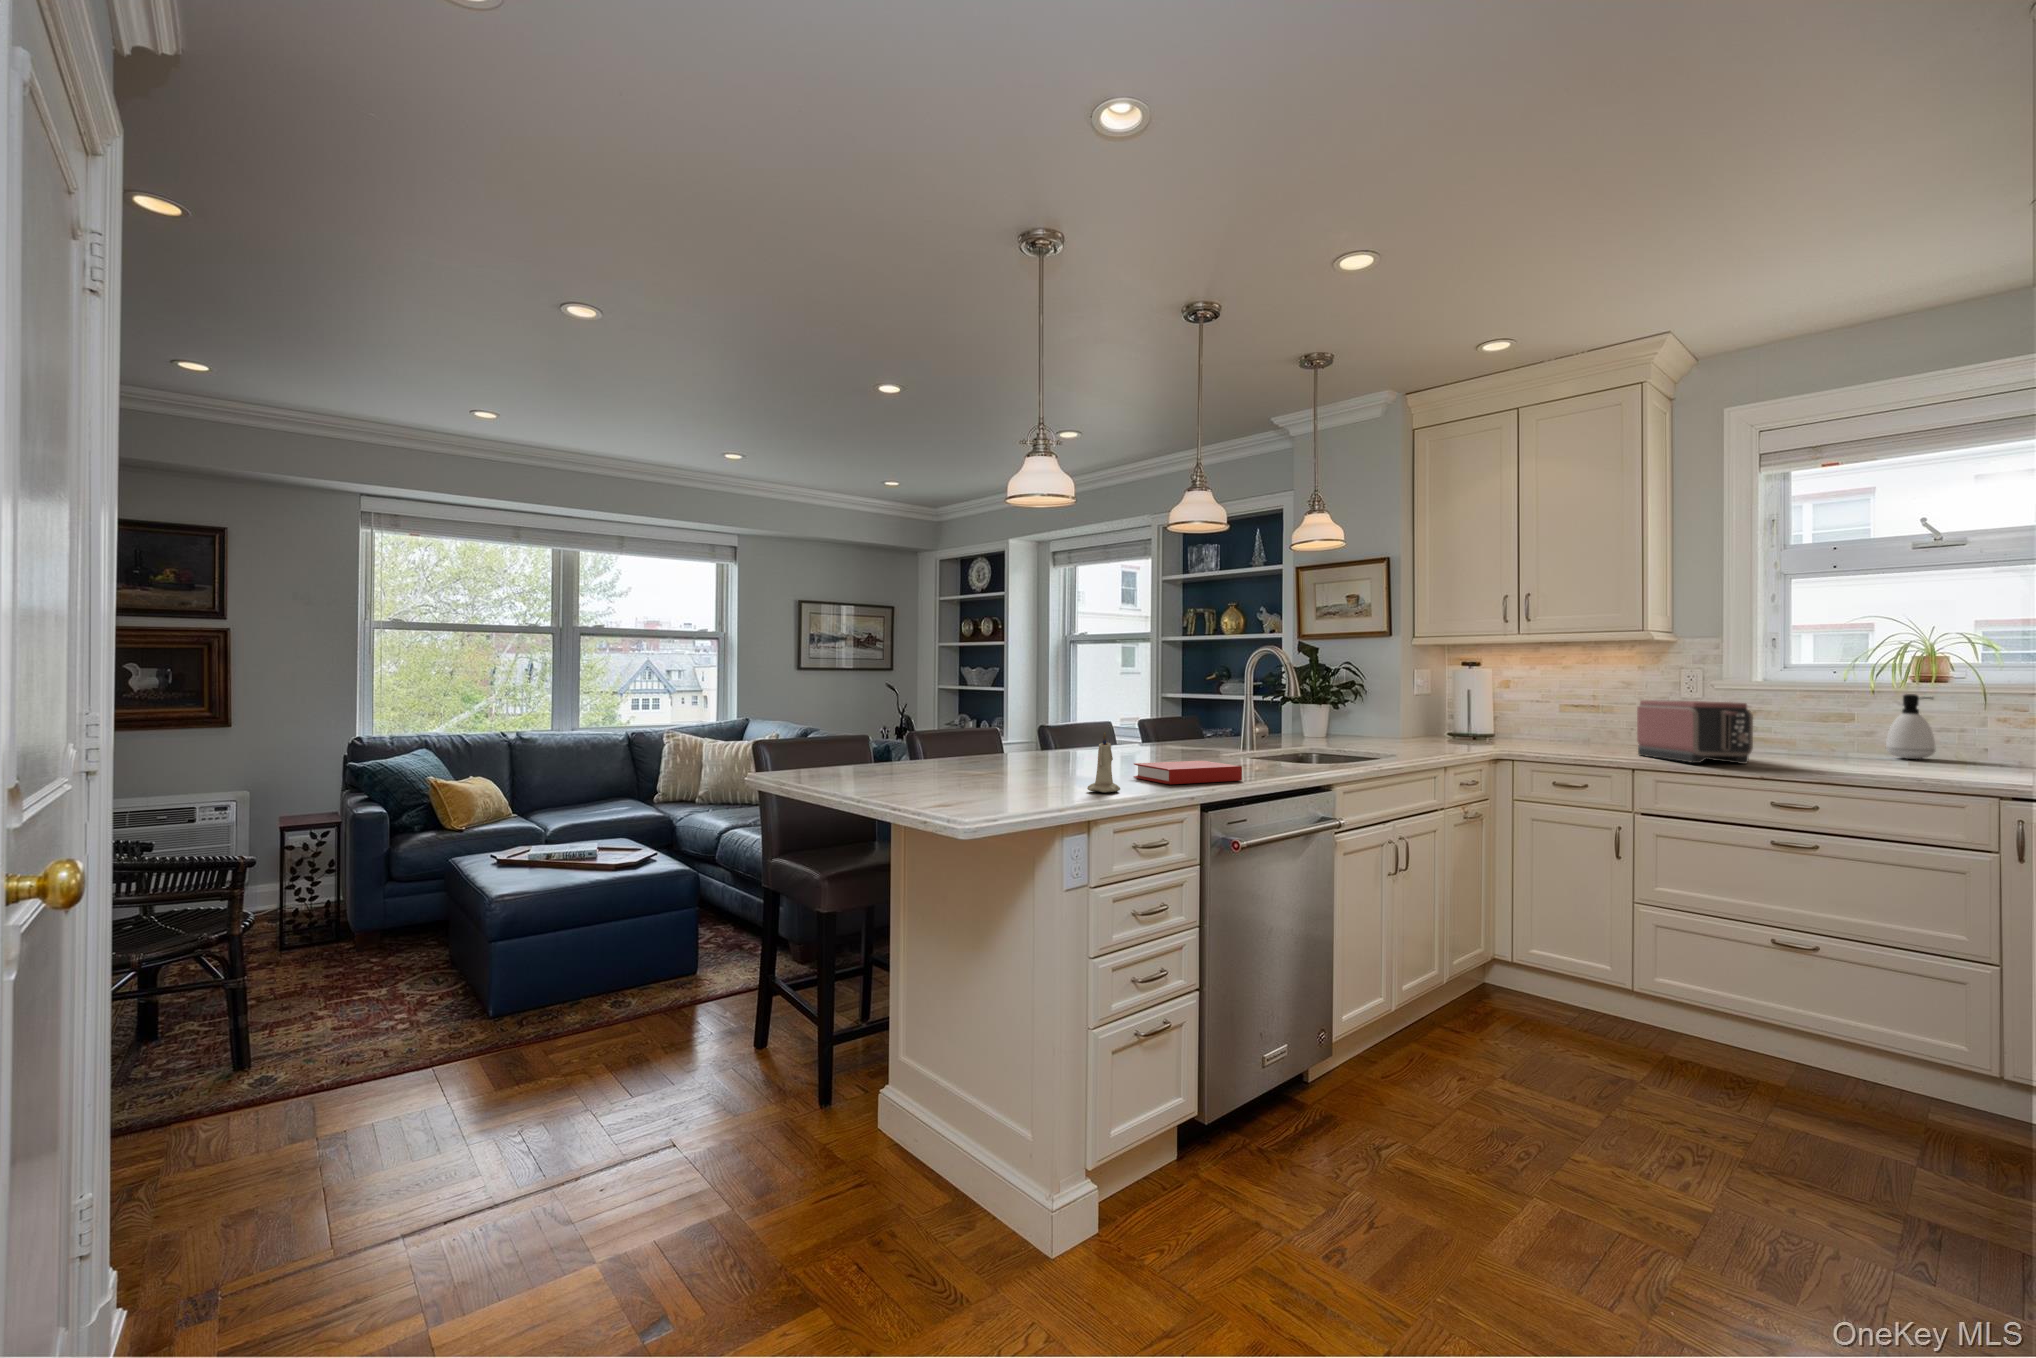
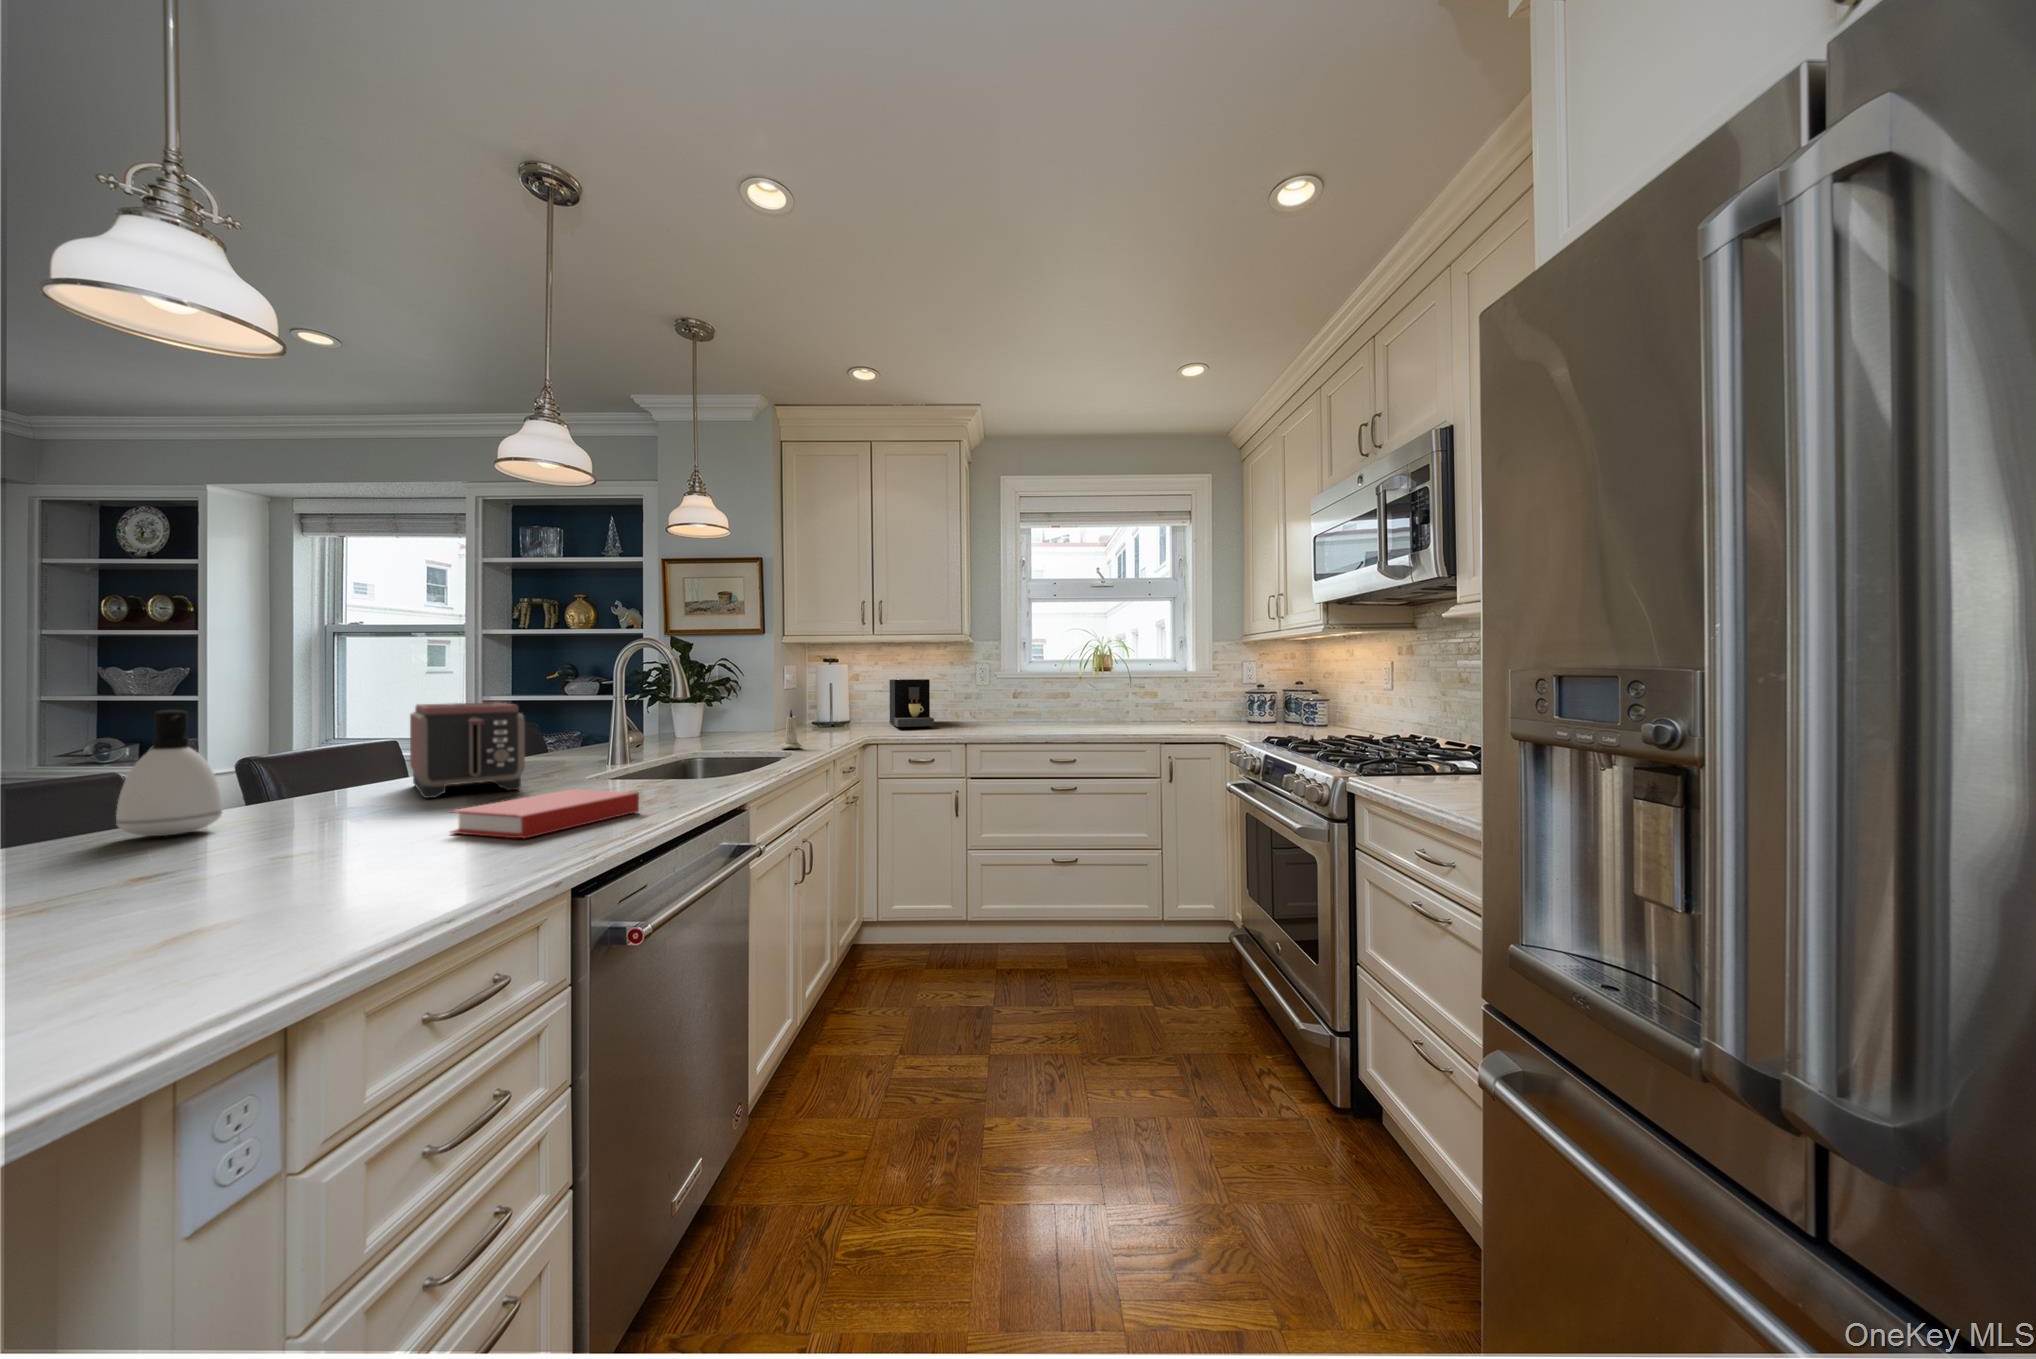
coffee maker: none [1550,686,1604,745] -> present [889,679,934,727]
soap dispenser: present [1886,694,1936,759] -> present [116,710,222,836]
toaster: present [1637,700,1753,764] -> present [410,703,525,798]
candle: present [1087,732,1120,792] -> present [780,709,801,749]

